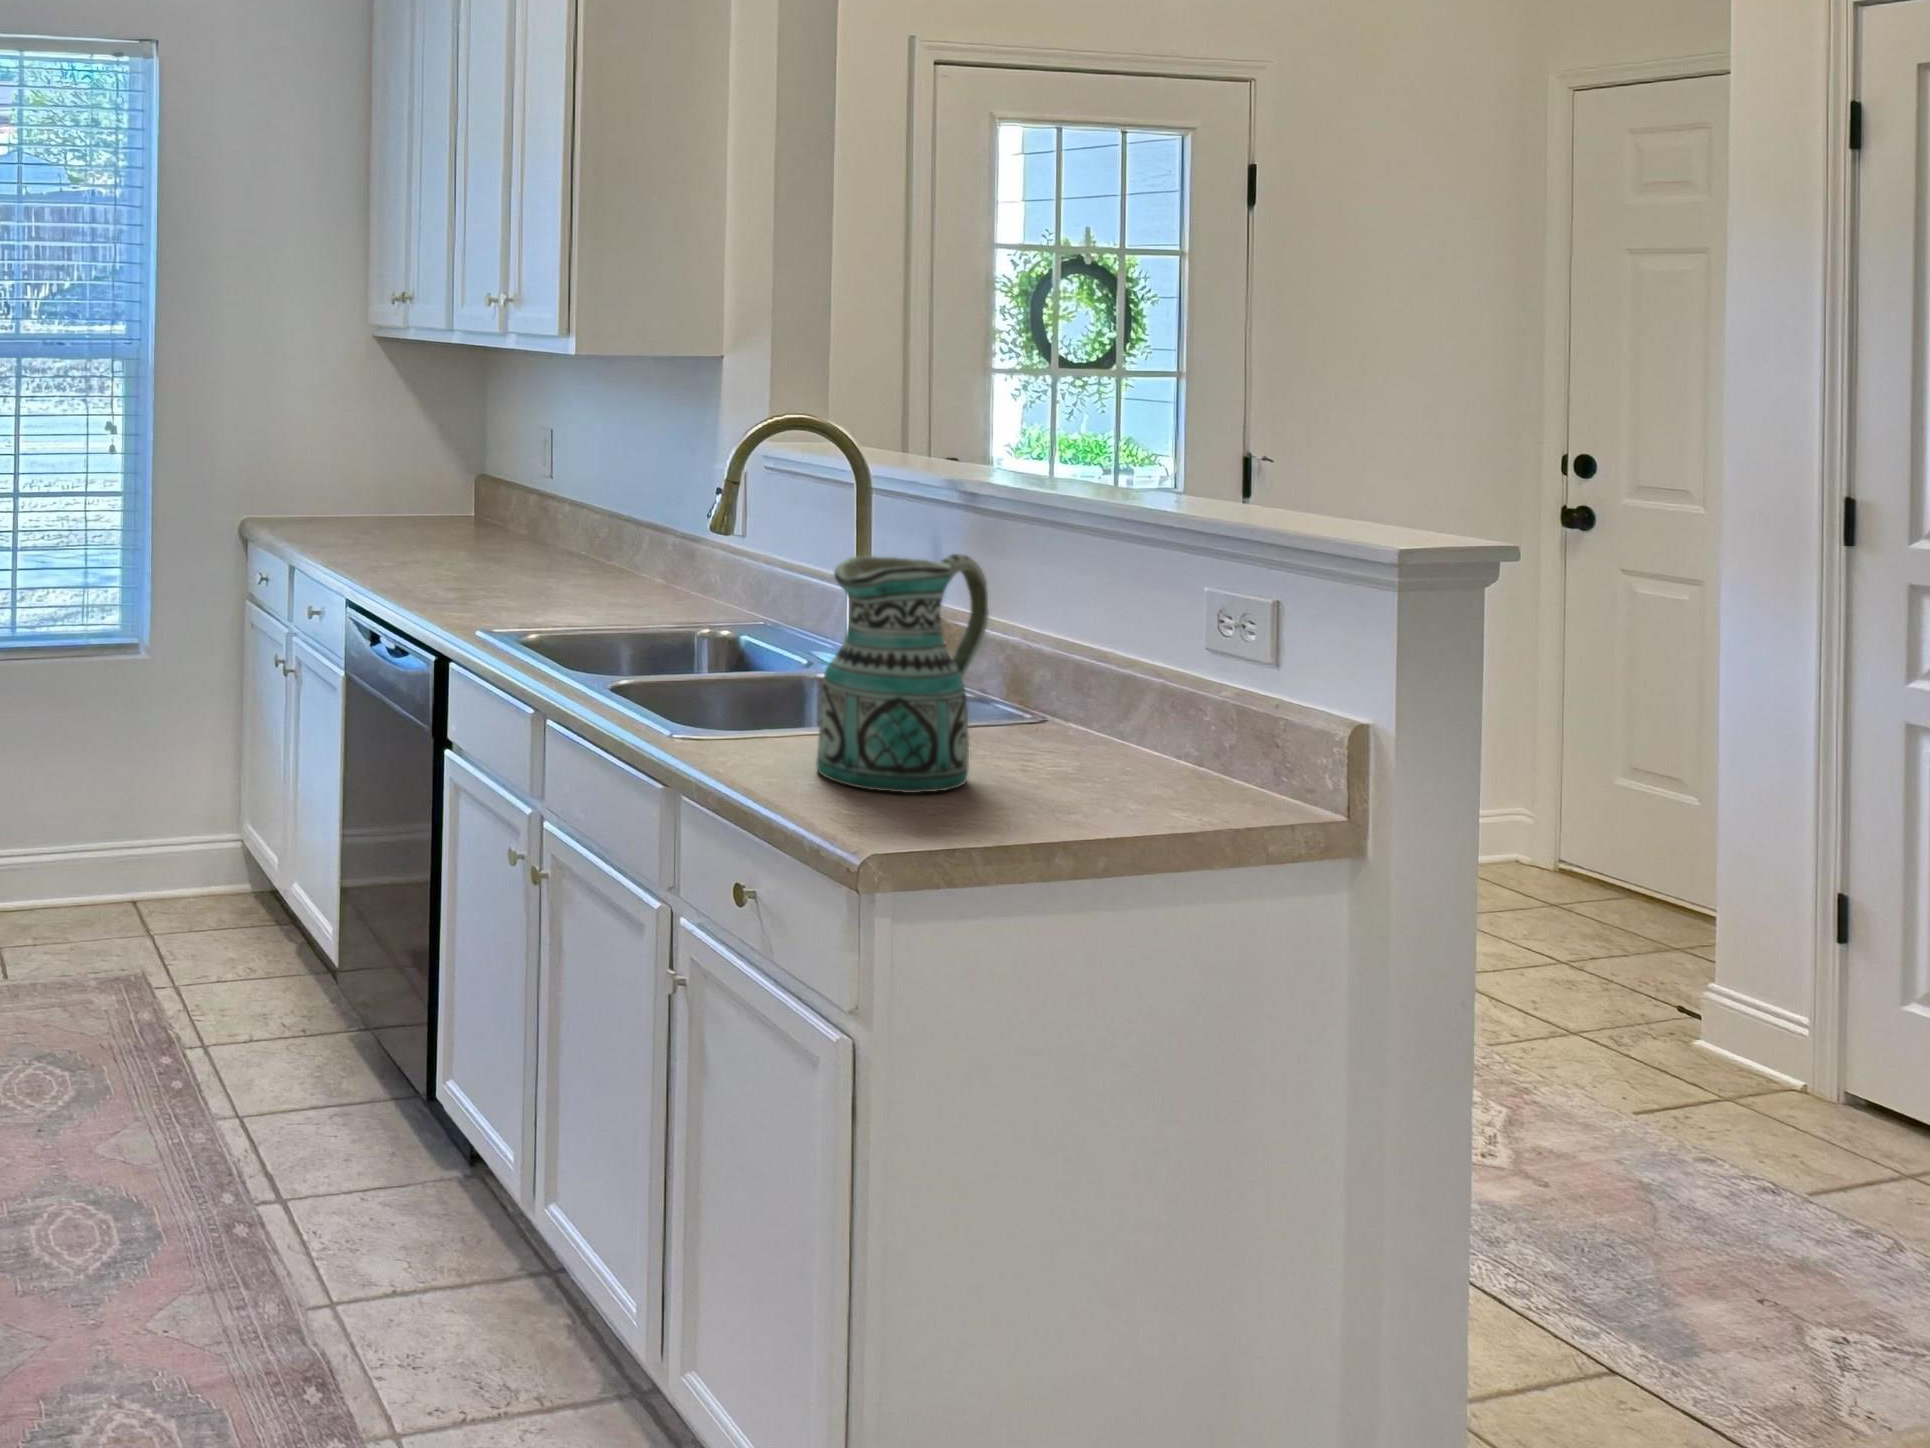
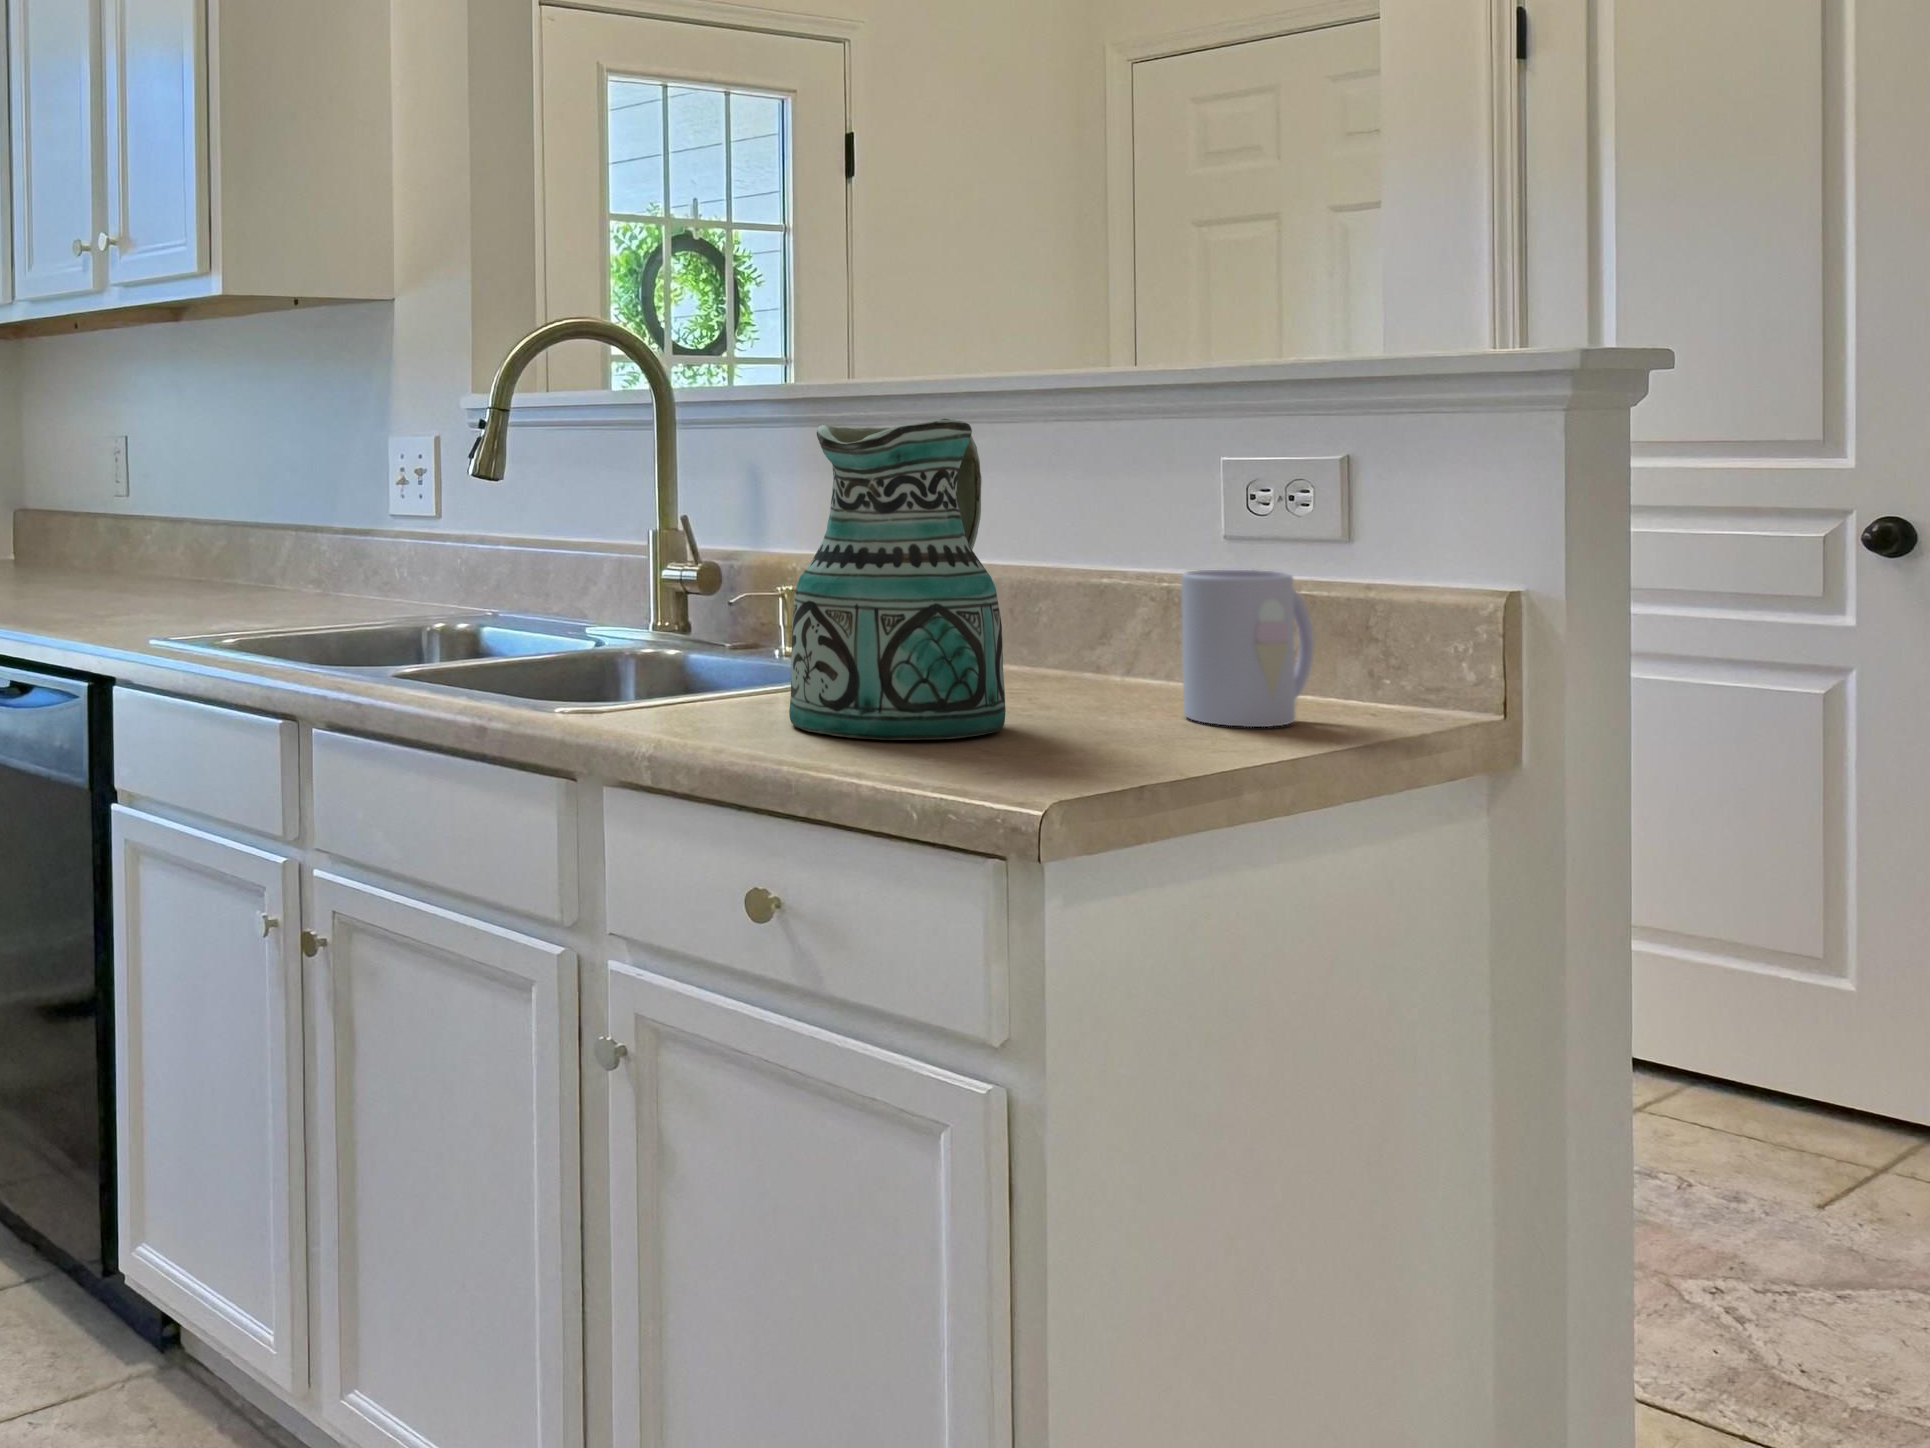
mug: none [1117,682,1218,807] -> present [1181,570,1314,727]

